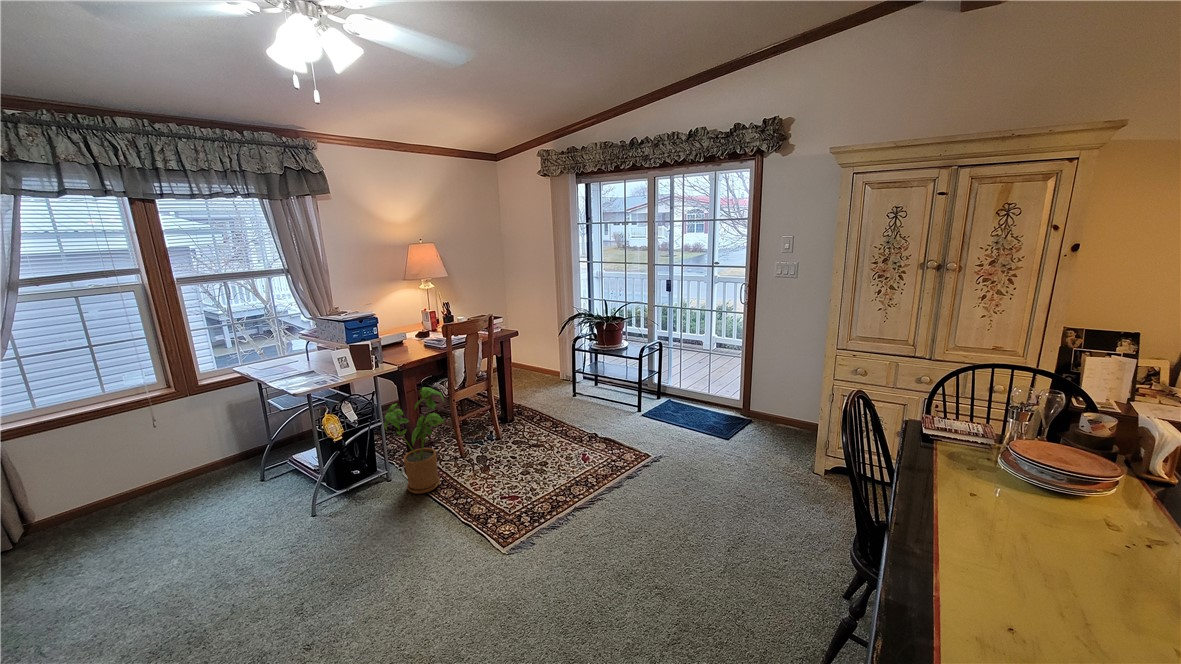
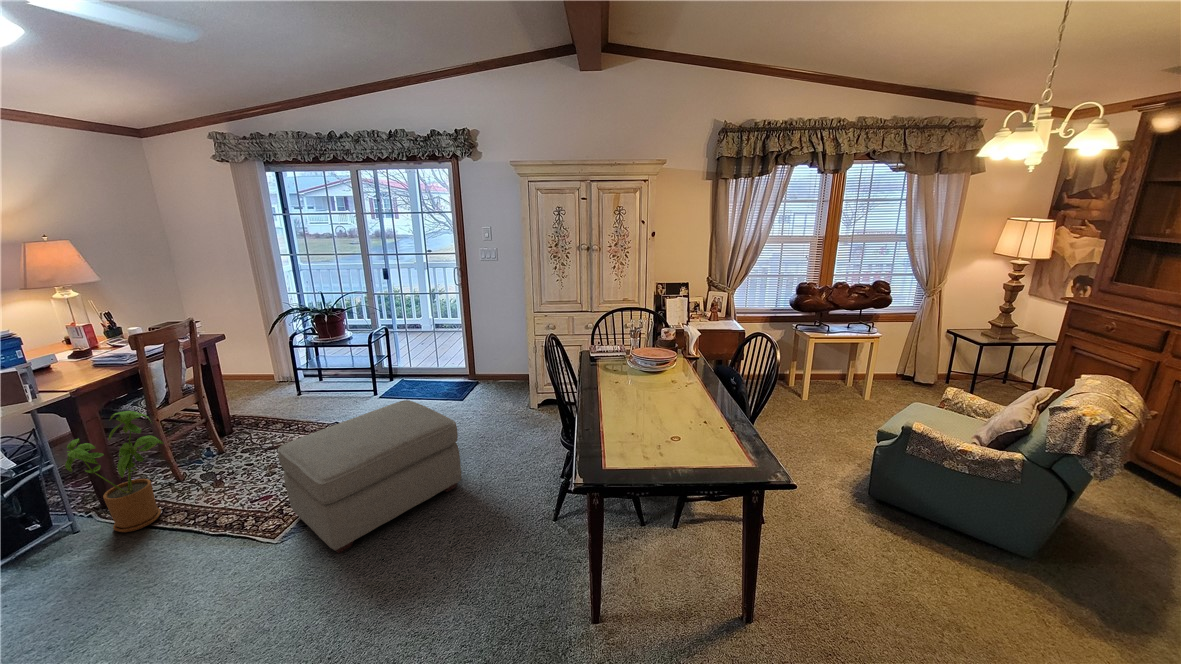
ottoman: none [519,432,708,601] -> present [278,400,461,553]

